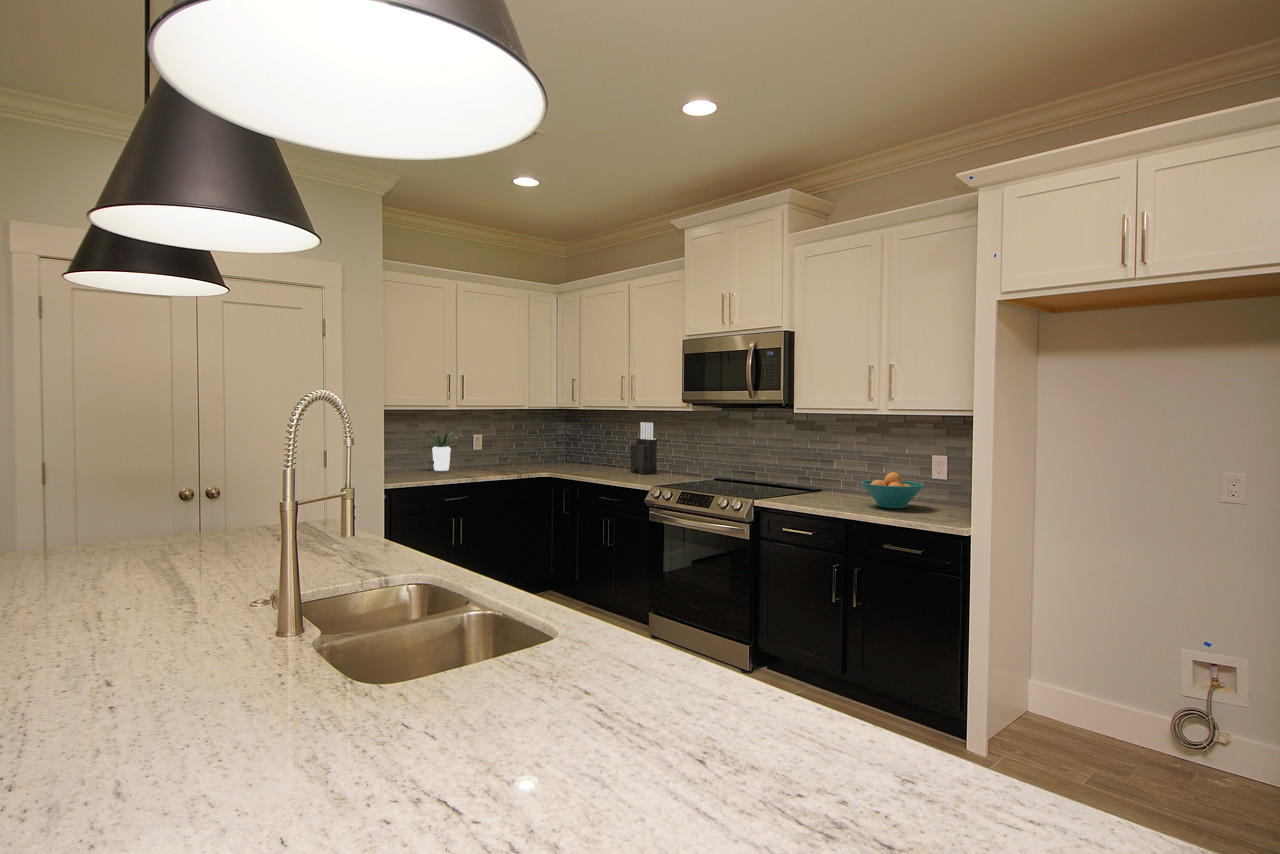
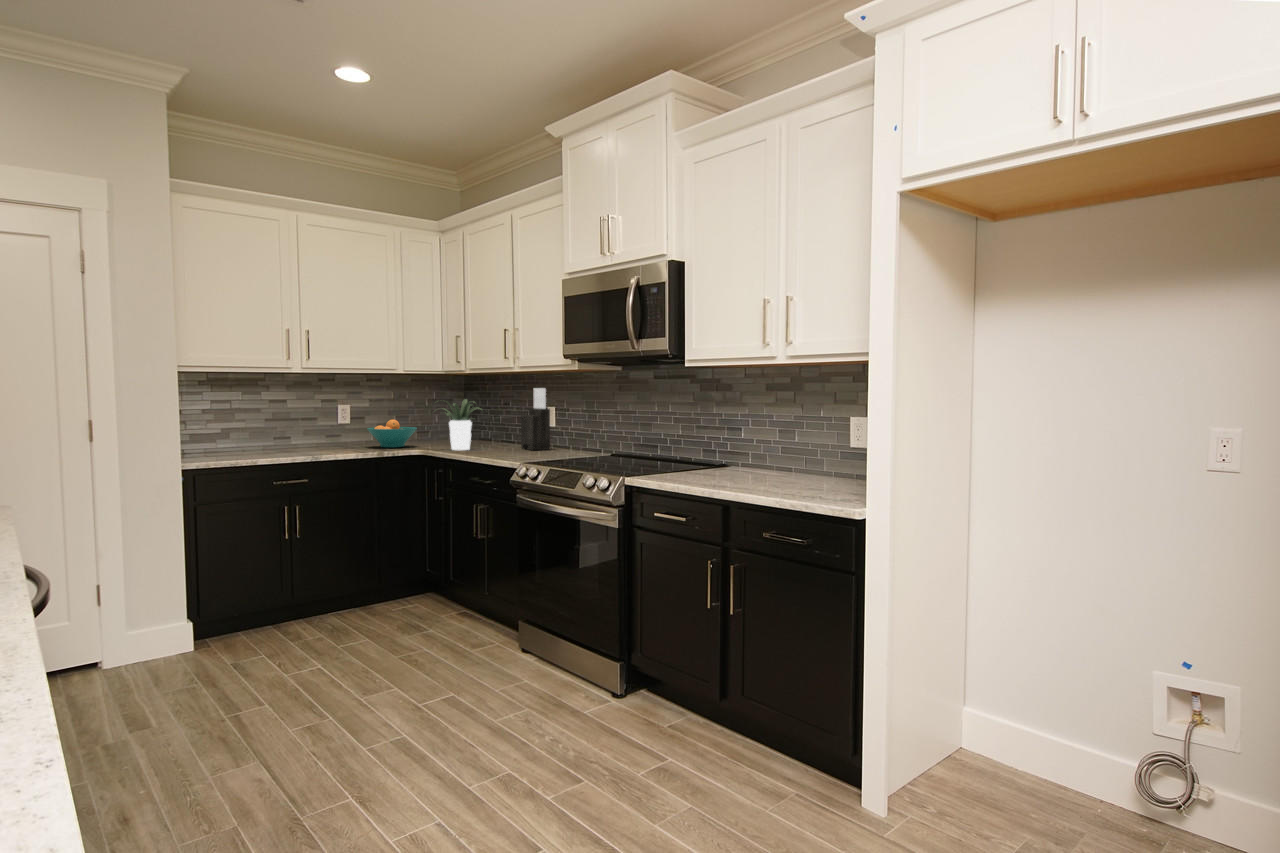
potted plant: present [430,432,459,471] -> present [445,399,478,450]
fruit bowl: present [861,472,924,509] -> present [367,420,417,448]

